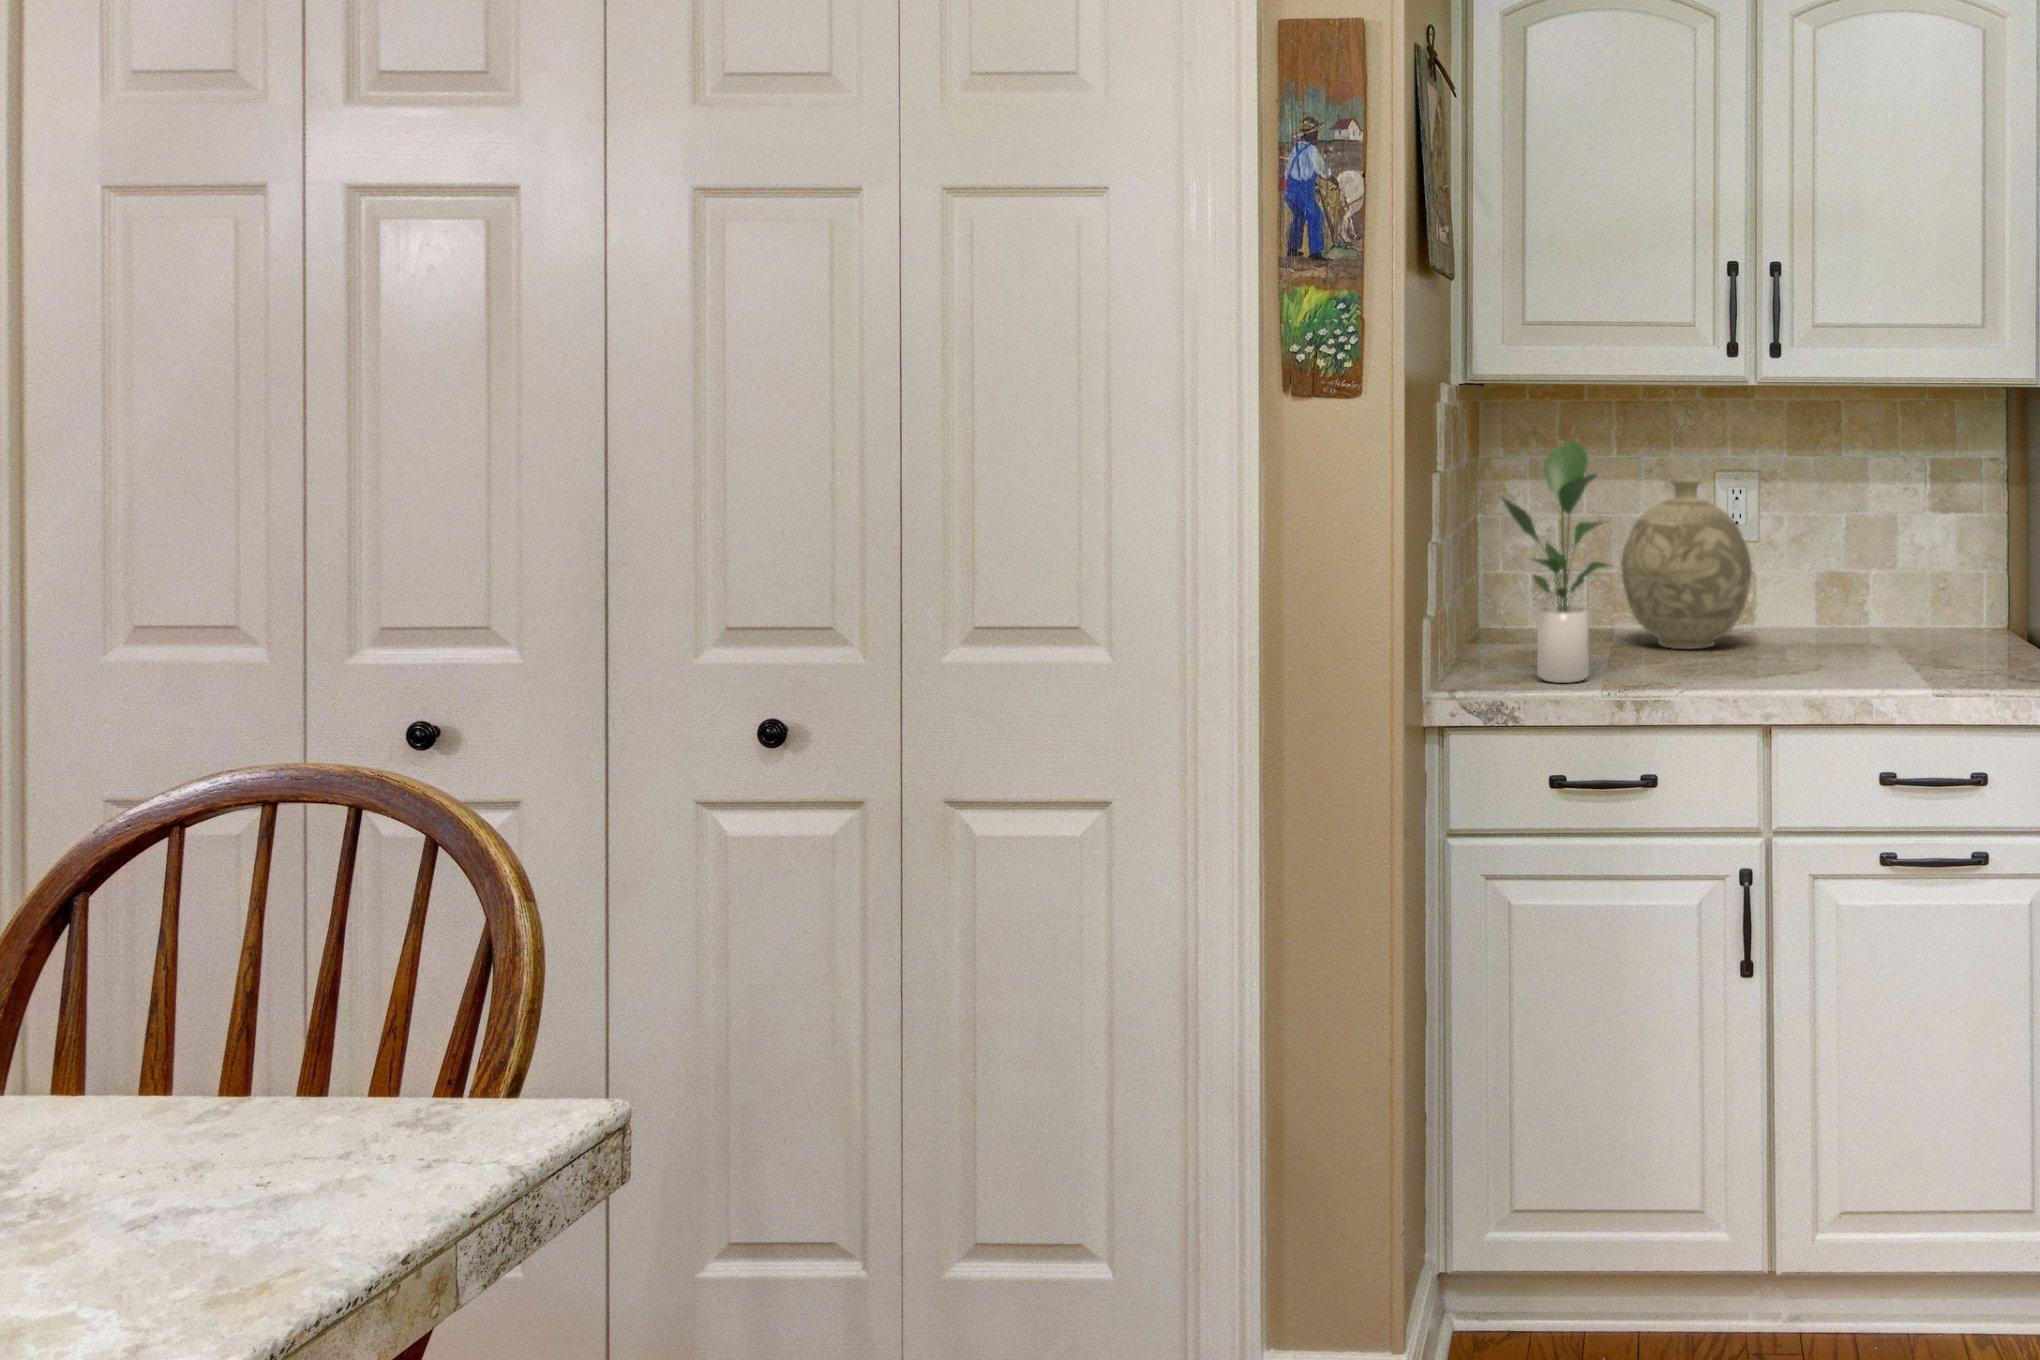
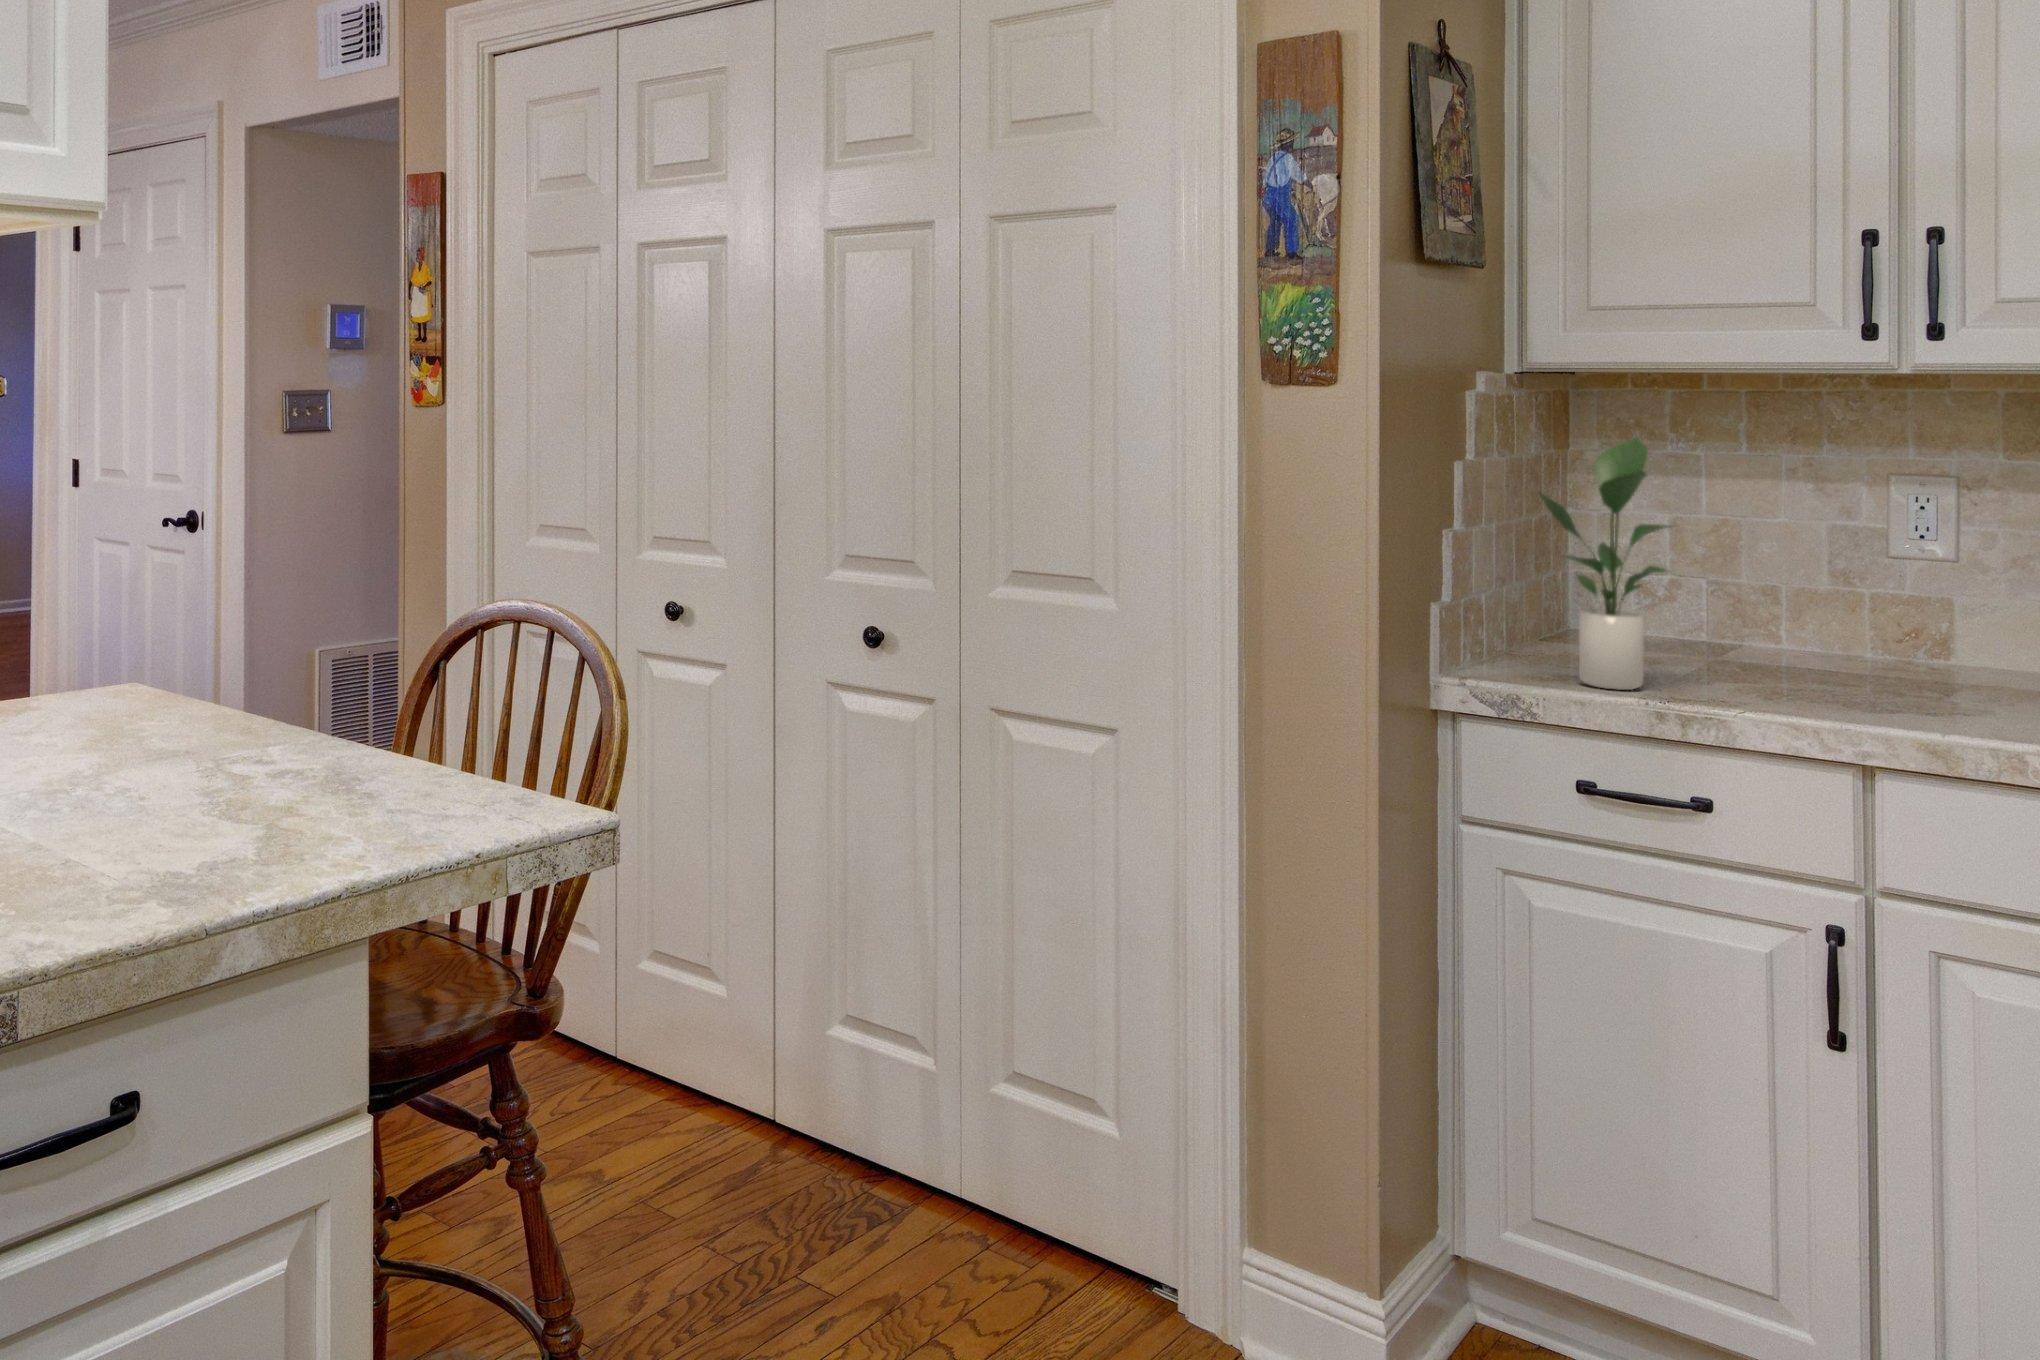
decorative vase: present [1621,478,1752,649] -> none [1737,487,1920,681]

